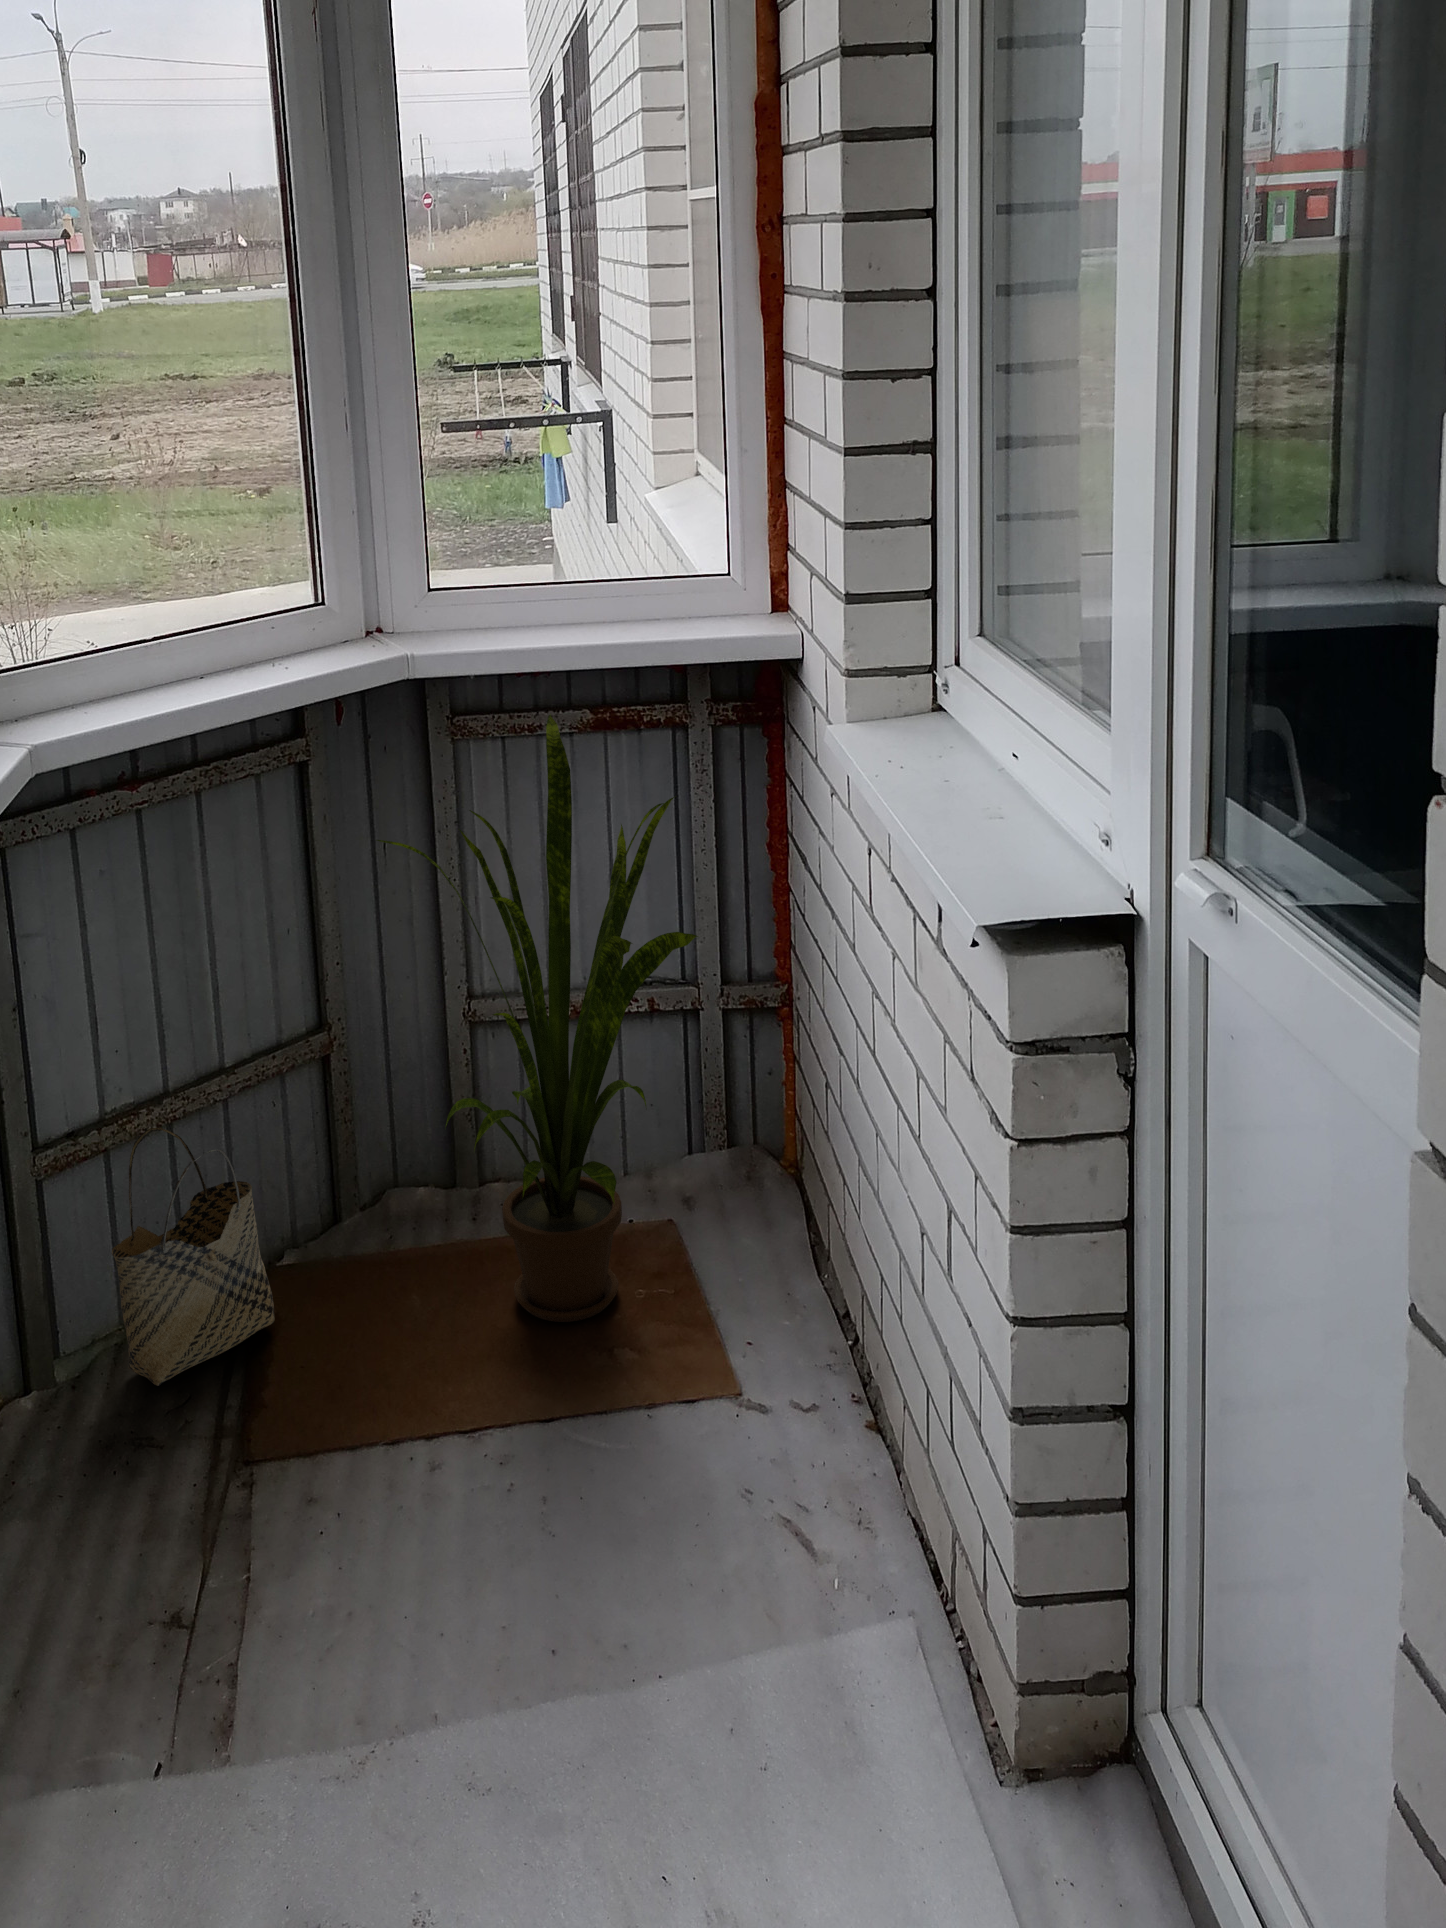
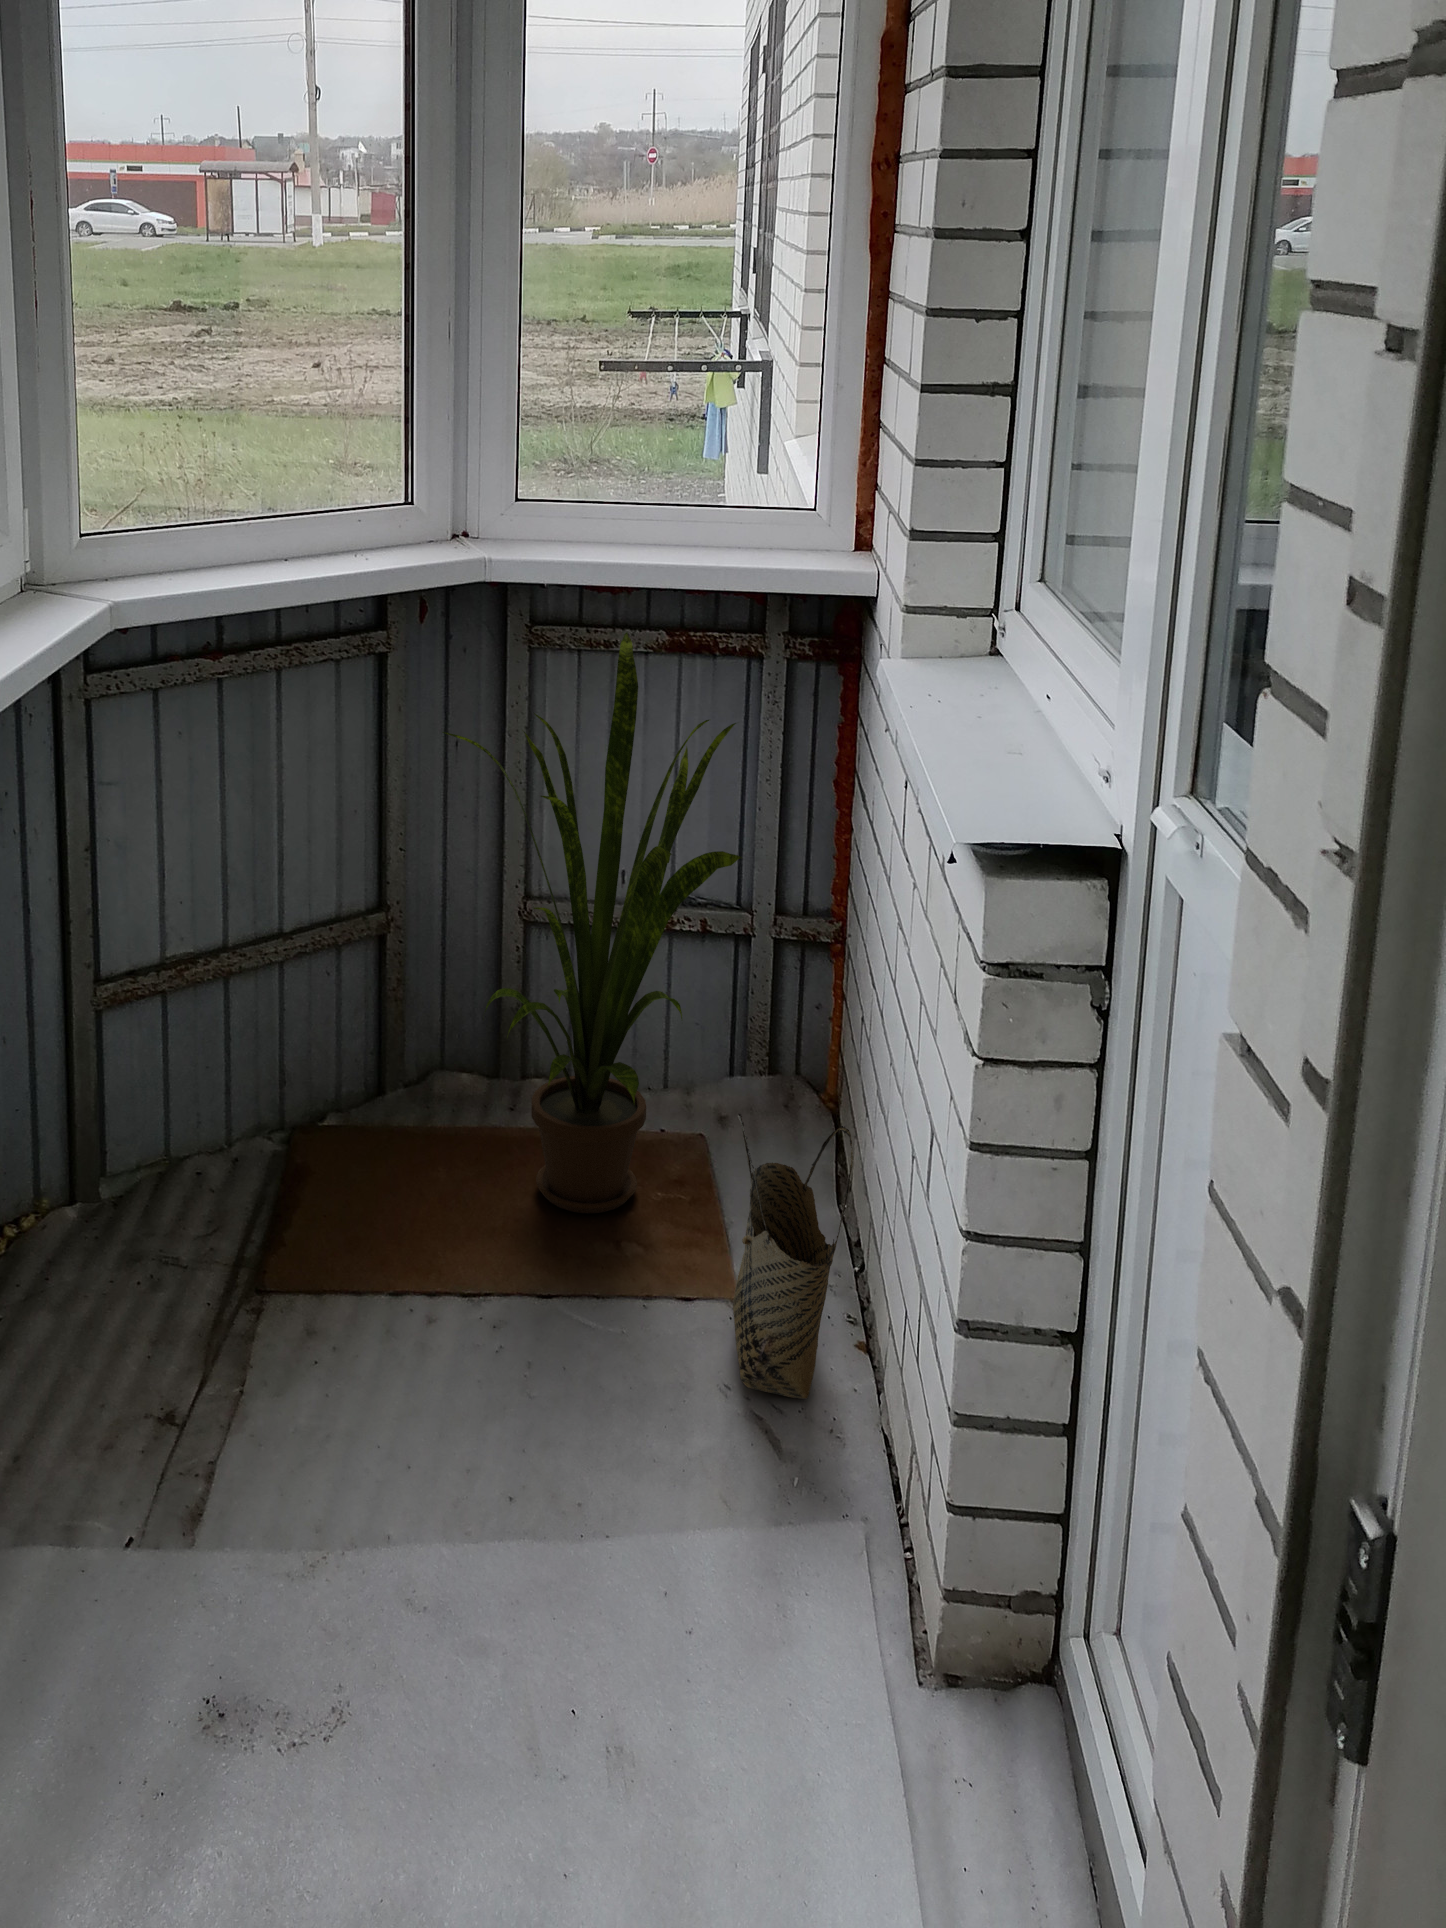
woven basket: present [112,1127,275,1386] -> present [733,1114,853,1399]

